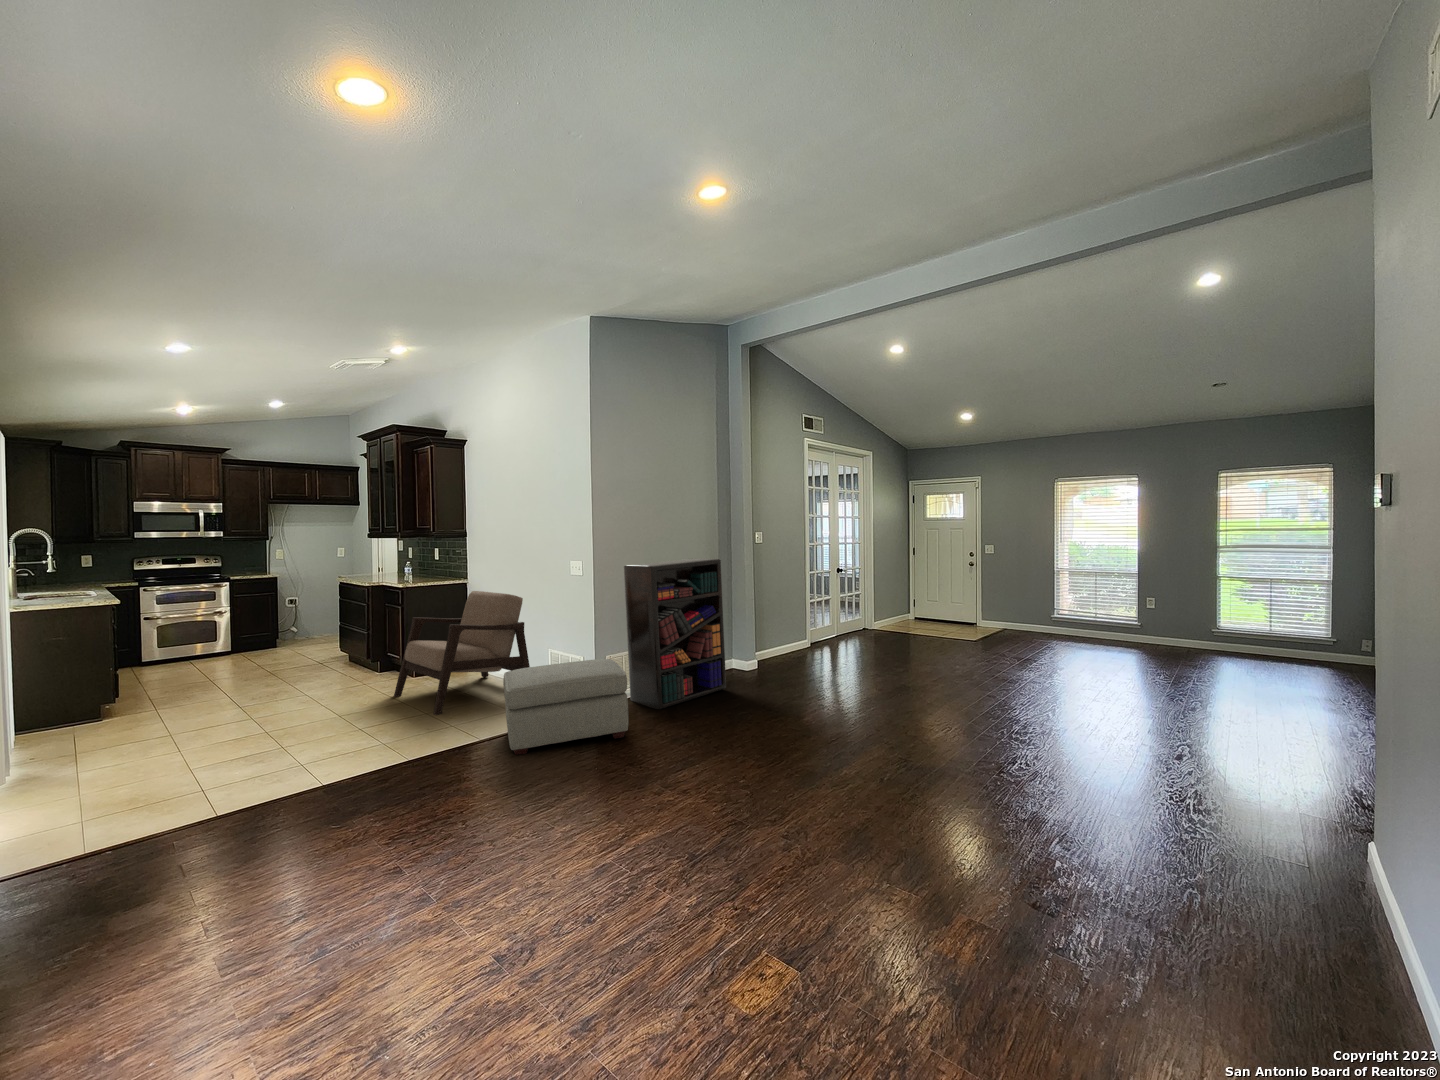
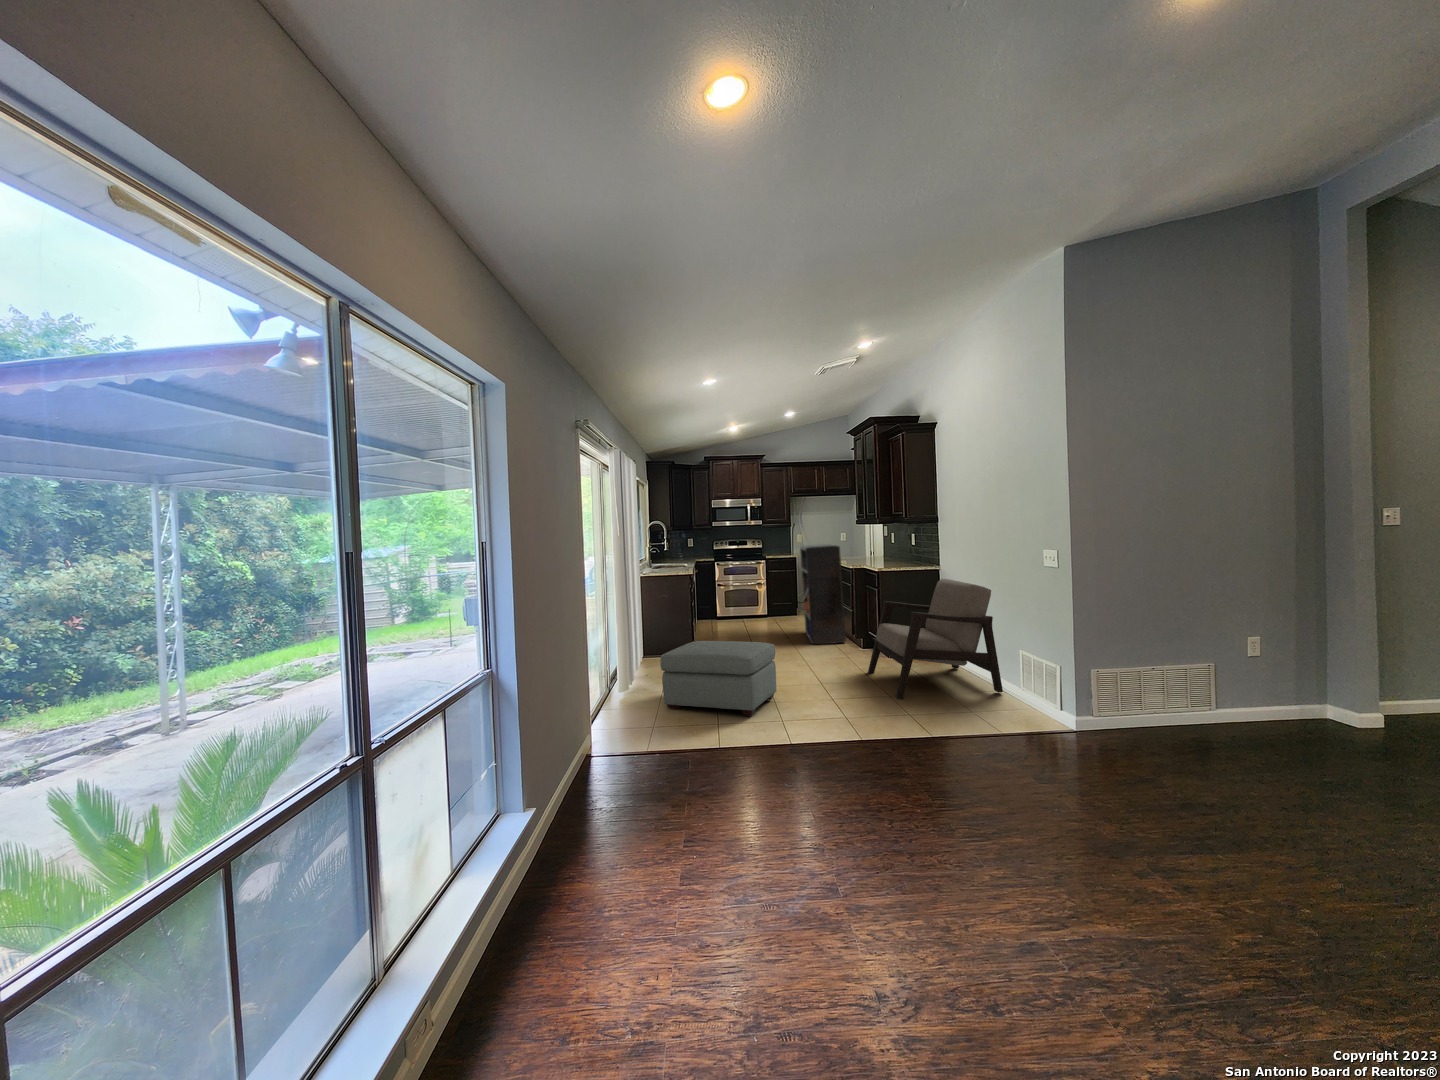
bookshelf: present [624,558,726,709] -> present [800,544,846,644]
ottoman: present [503,659,628,755] -> present [660,641,777,716]

